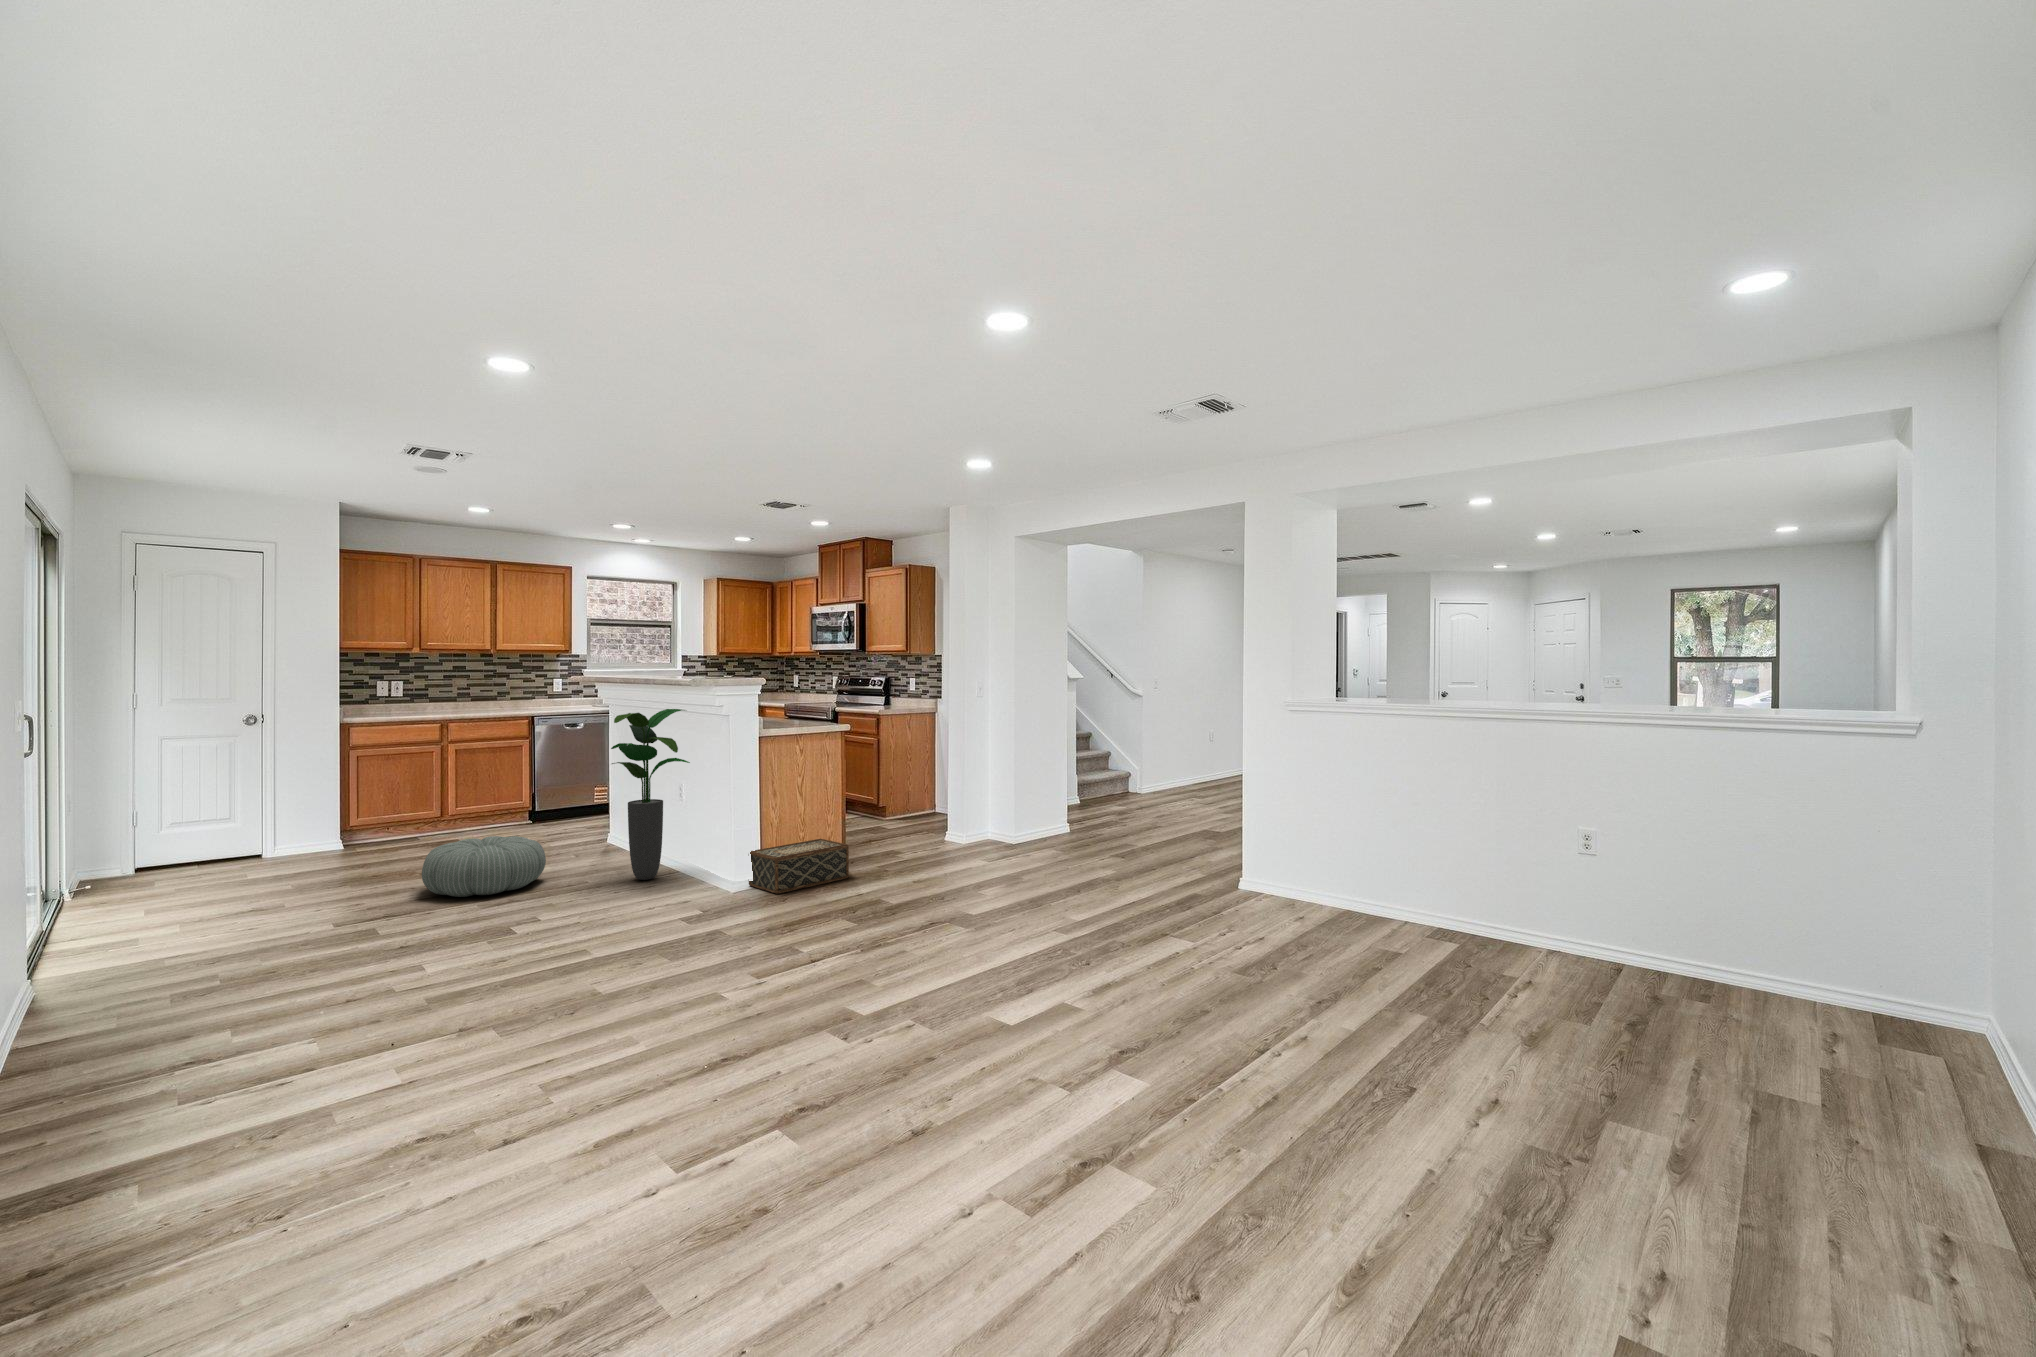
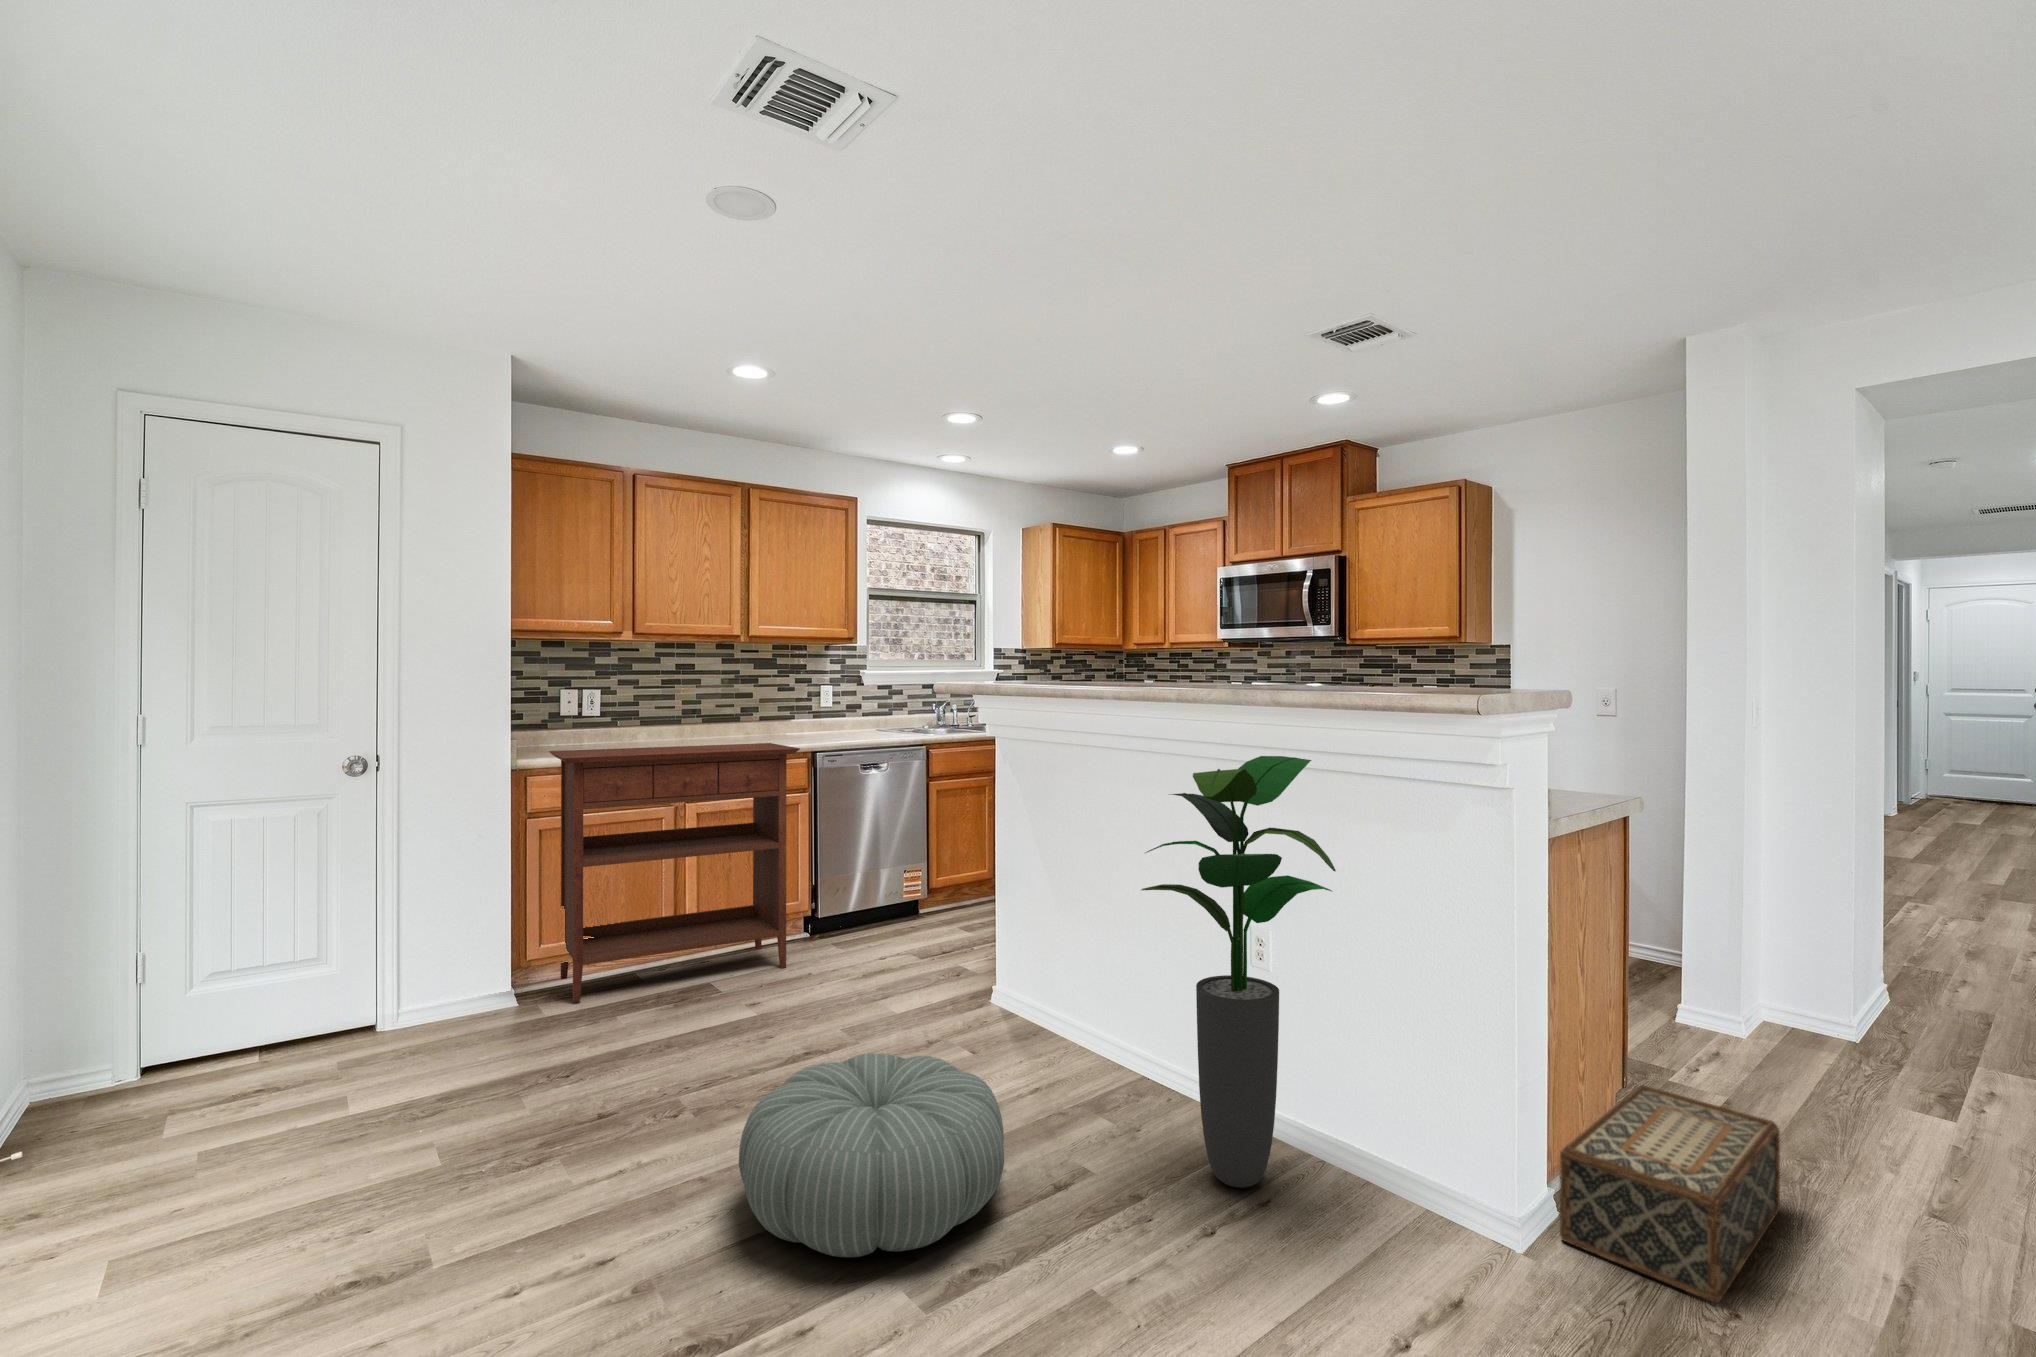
console table: none [362,711,512,846] -> present [549,743,800,1003]

